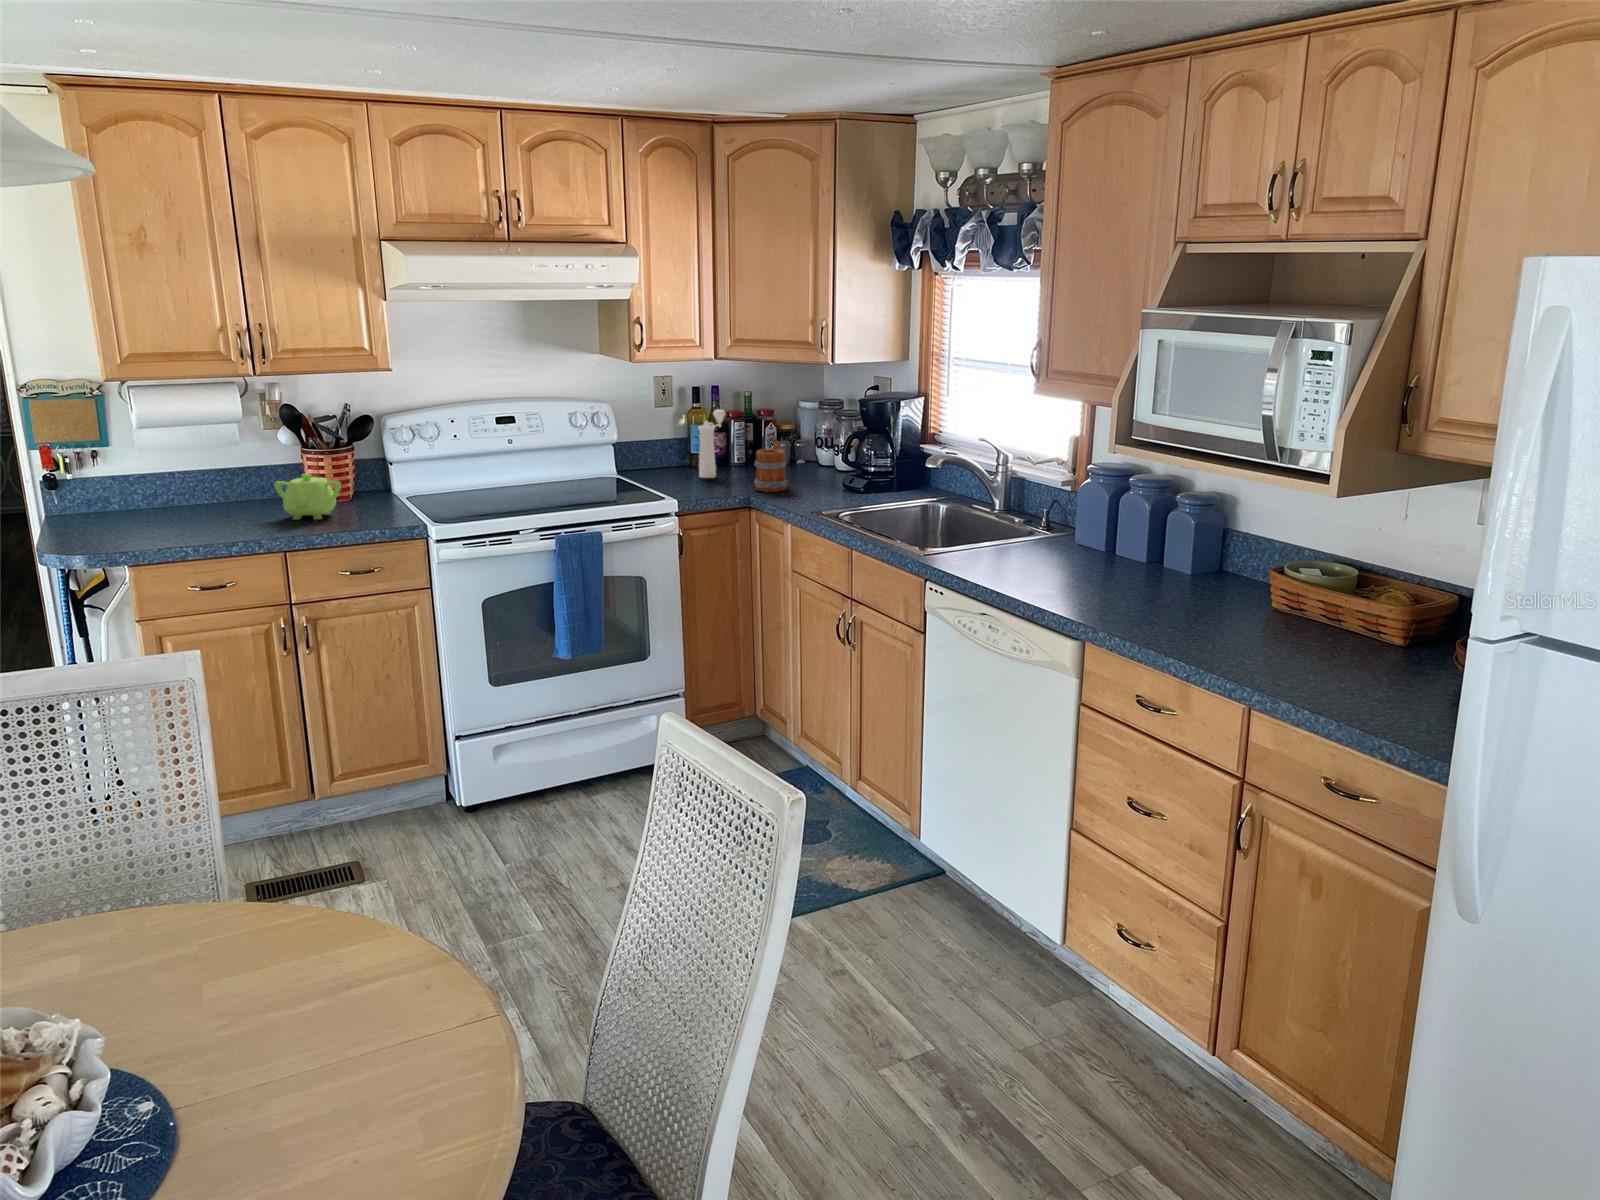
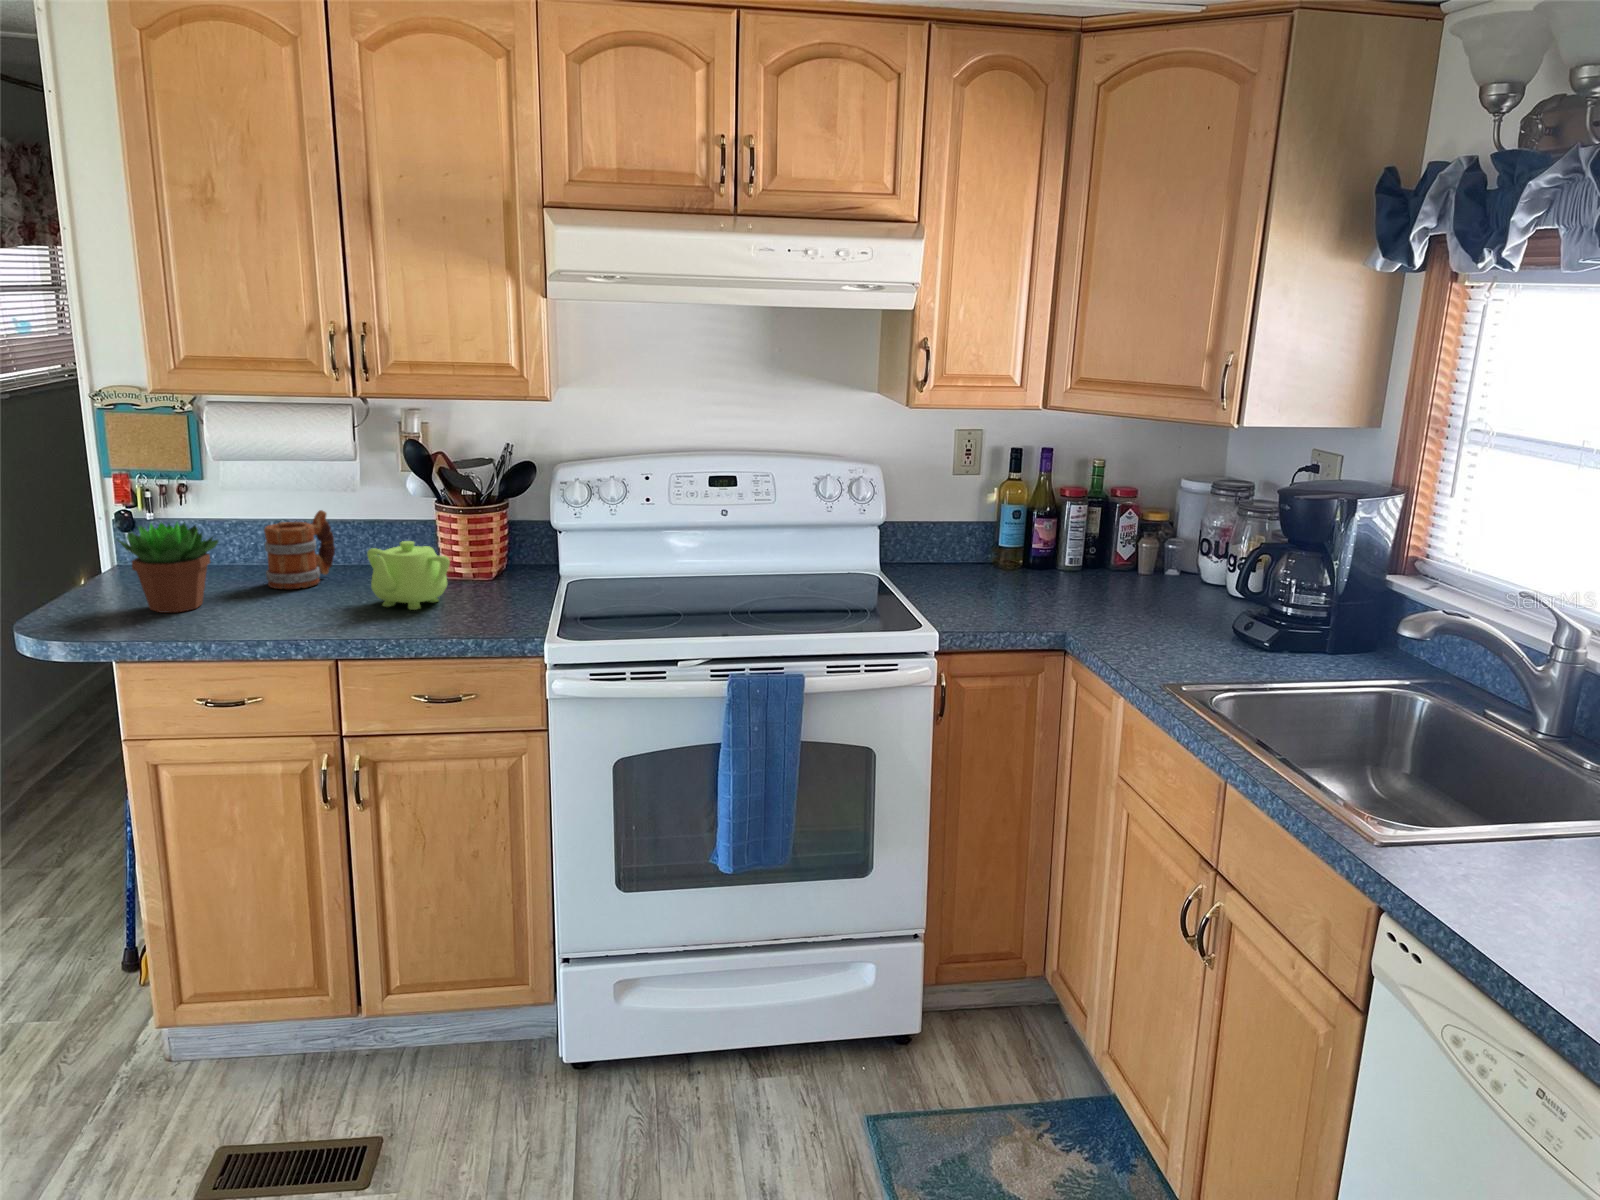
pepper mill: present [698,410,725,478] -> none [1004,485,1058,591]
mug: present [754,441,787,492] -> present [264,510,335,589]
succulent plant: none [95,471,163,536] -> present [118,522,218,612]

